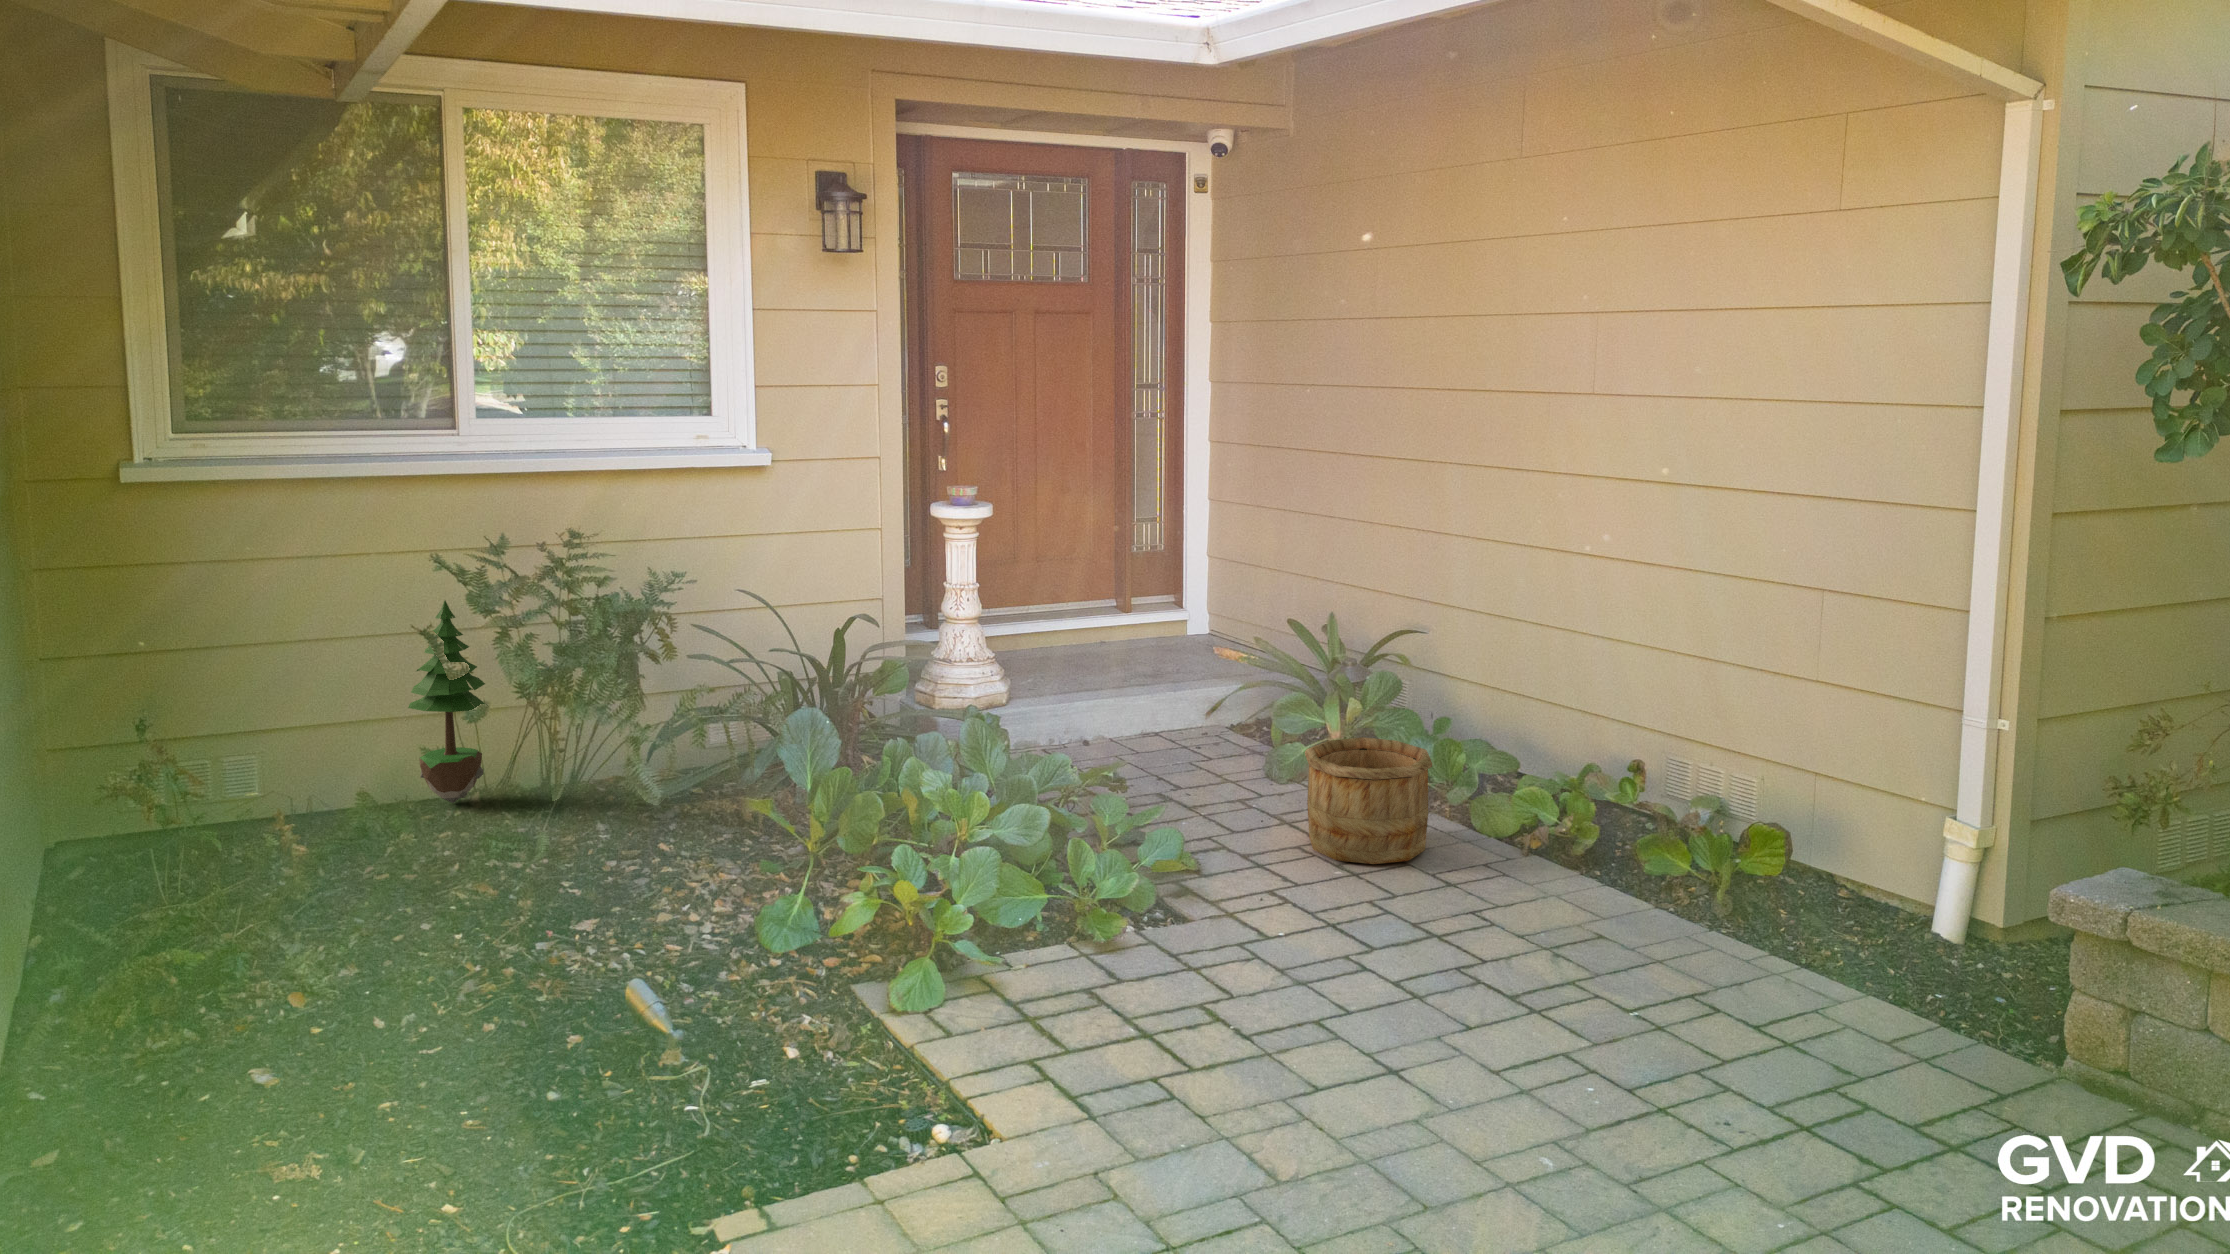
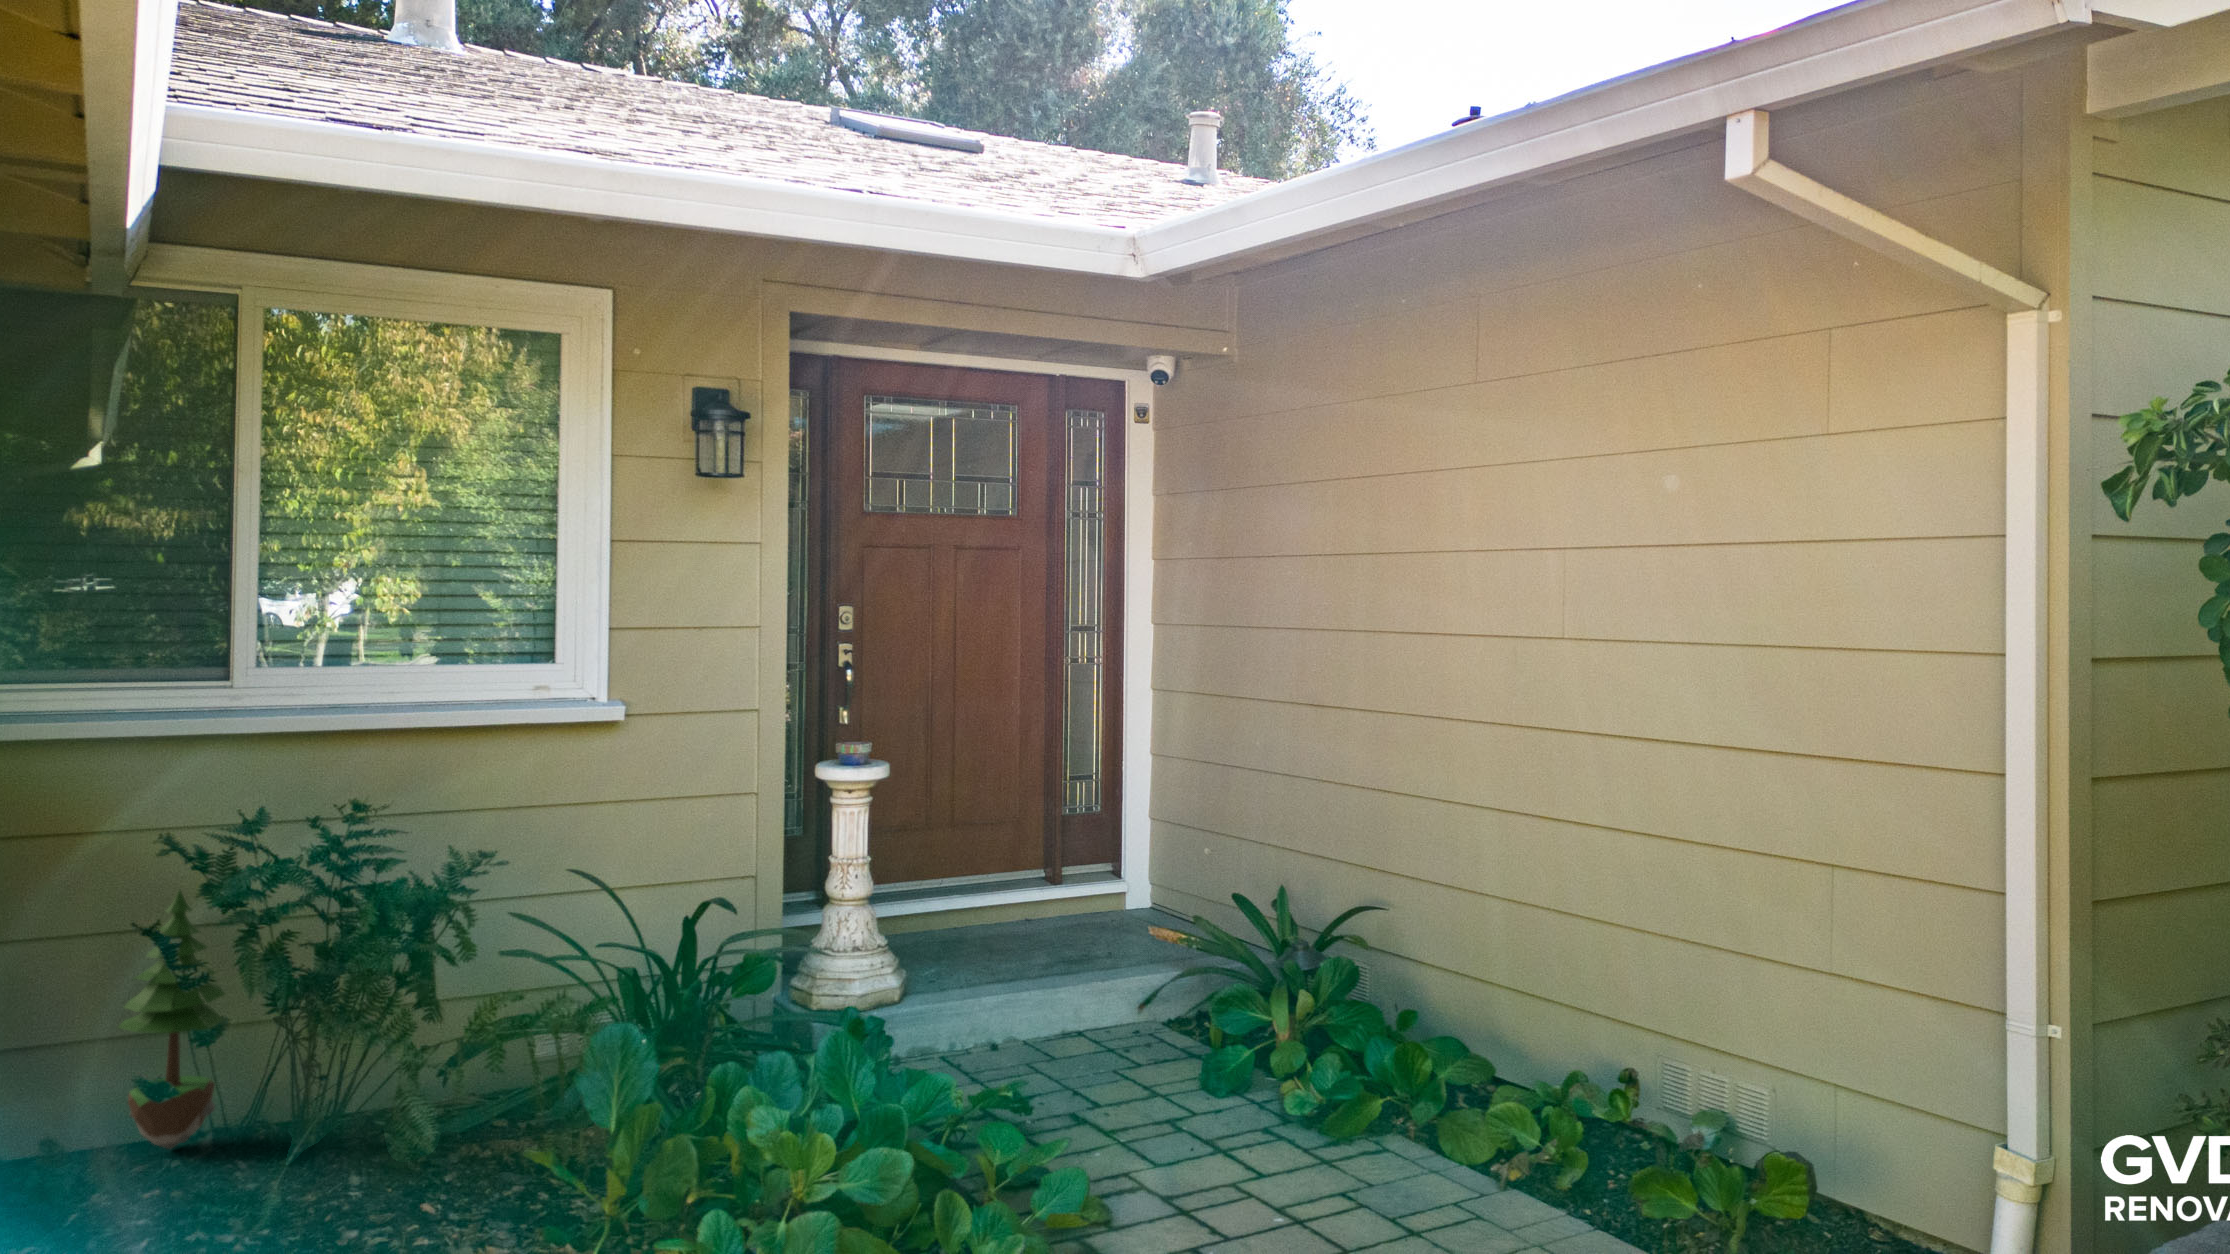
wooden bucket: present [1305,737,1432,864] -> none [1240,1045,1392,1210]

